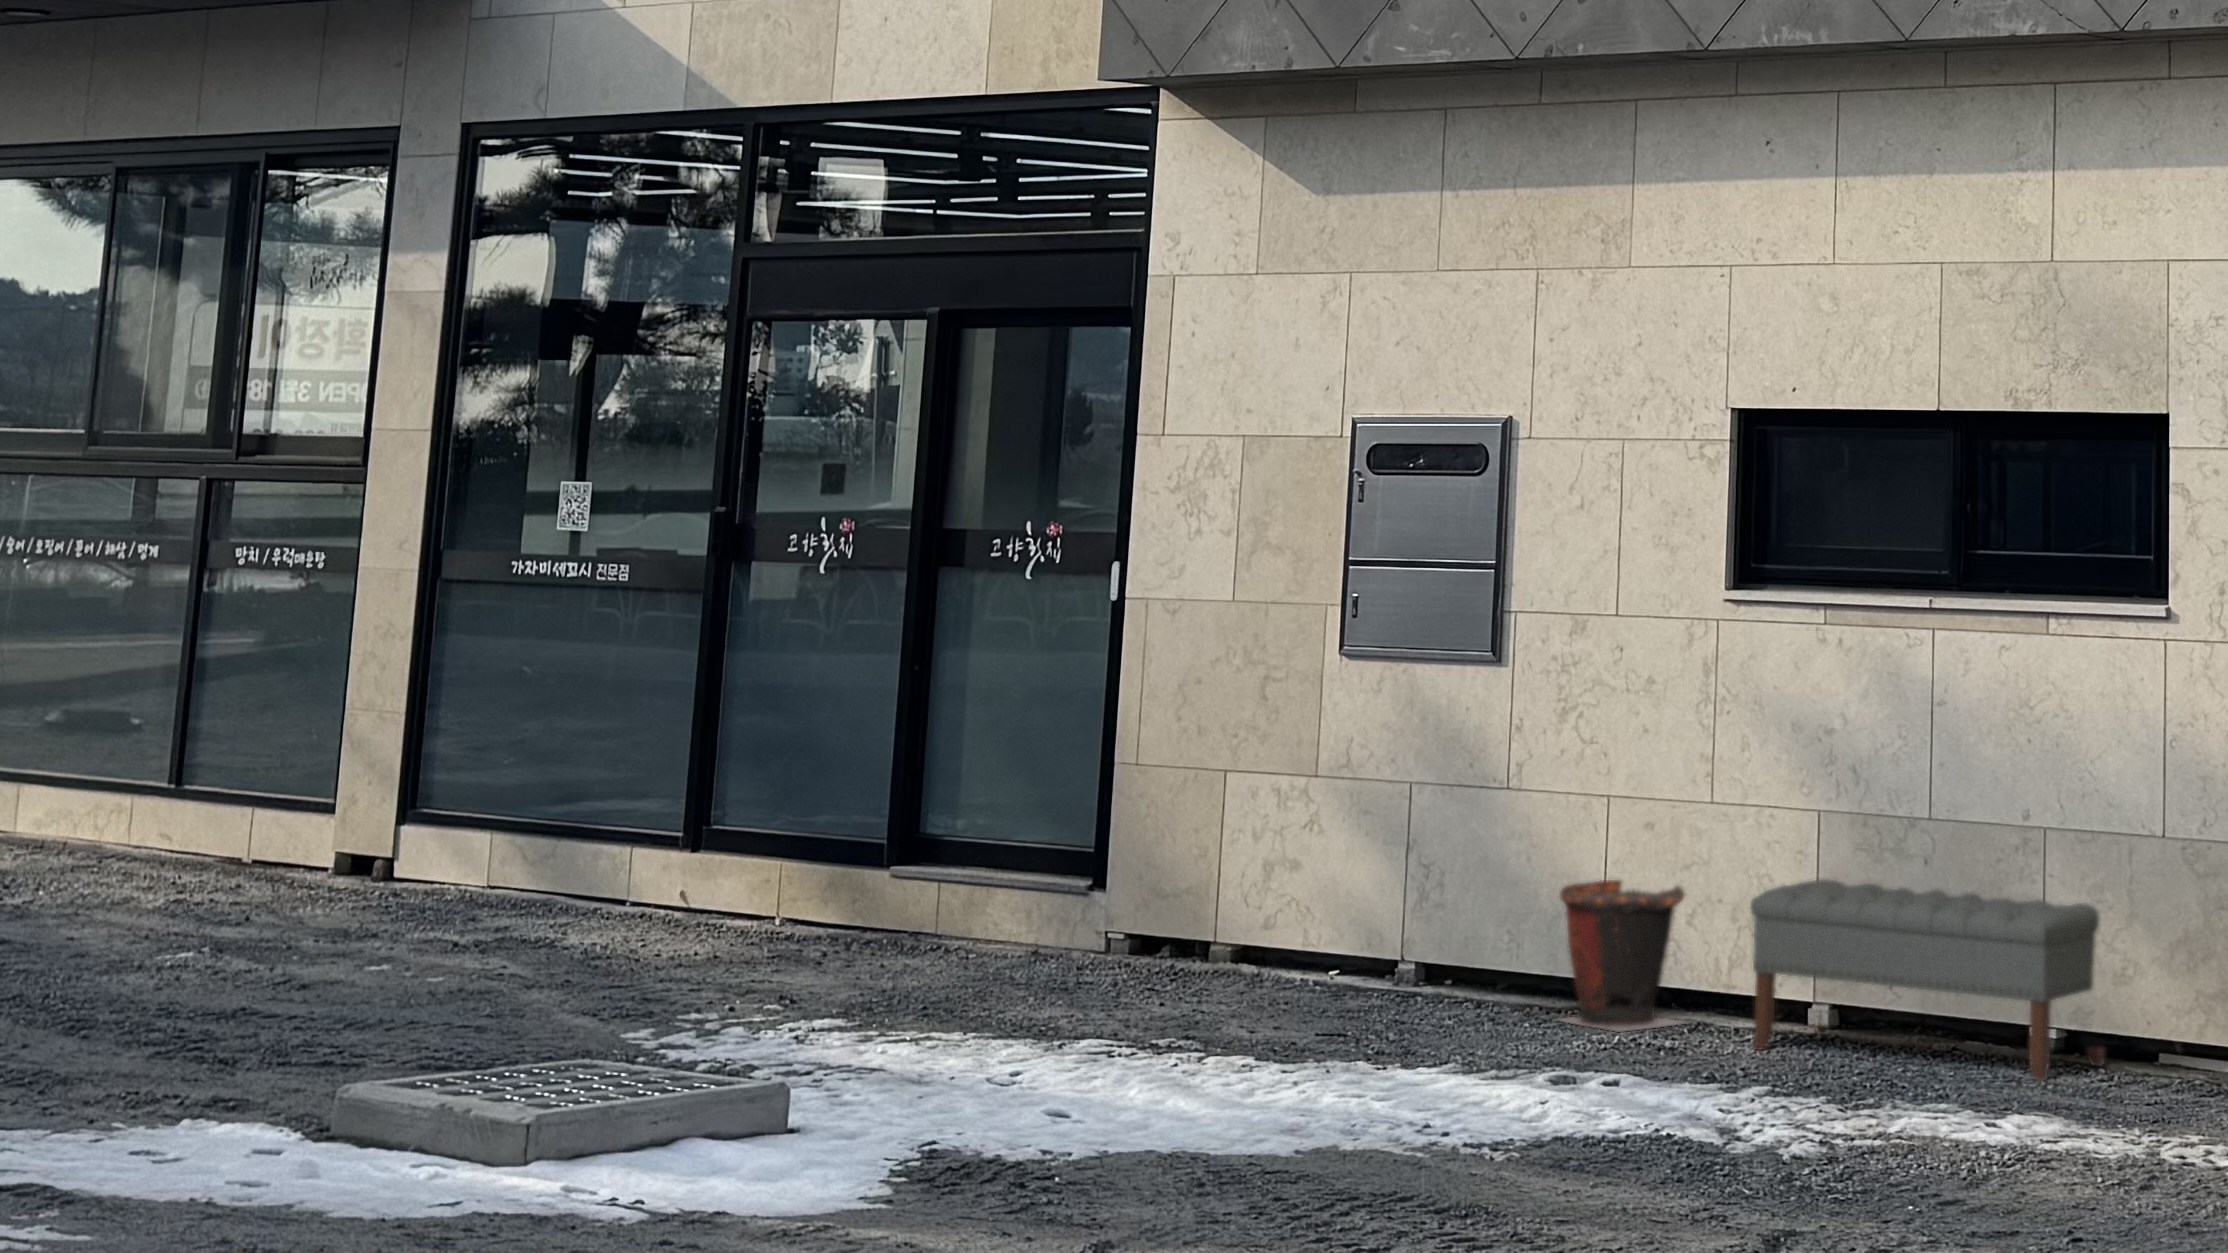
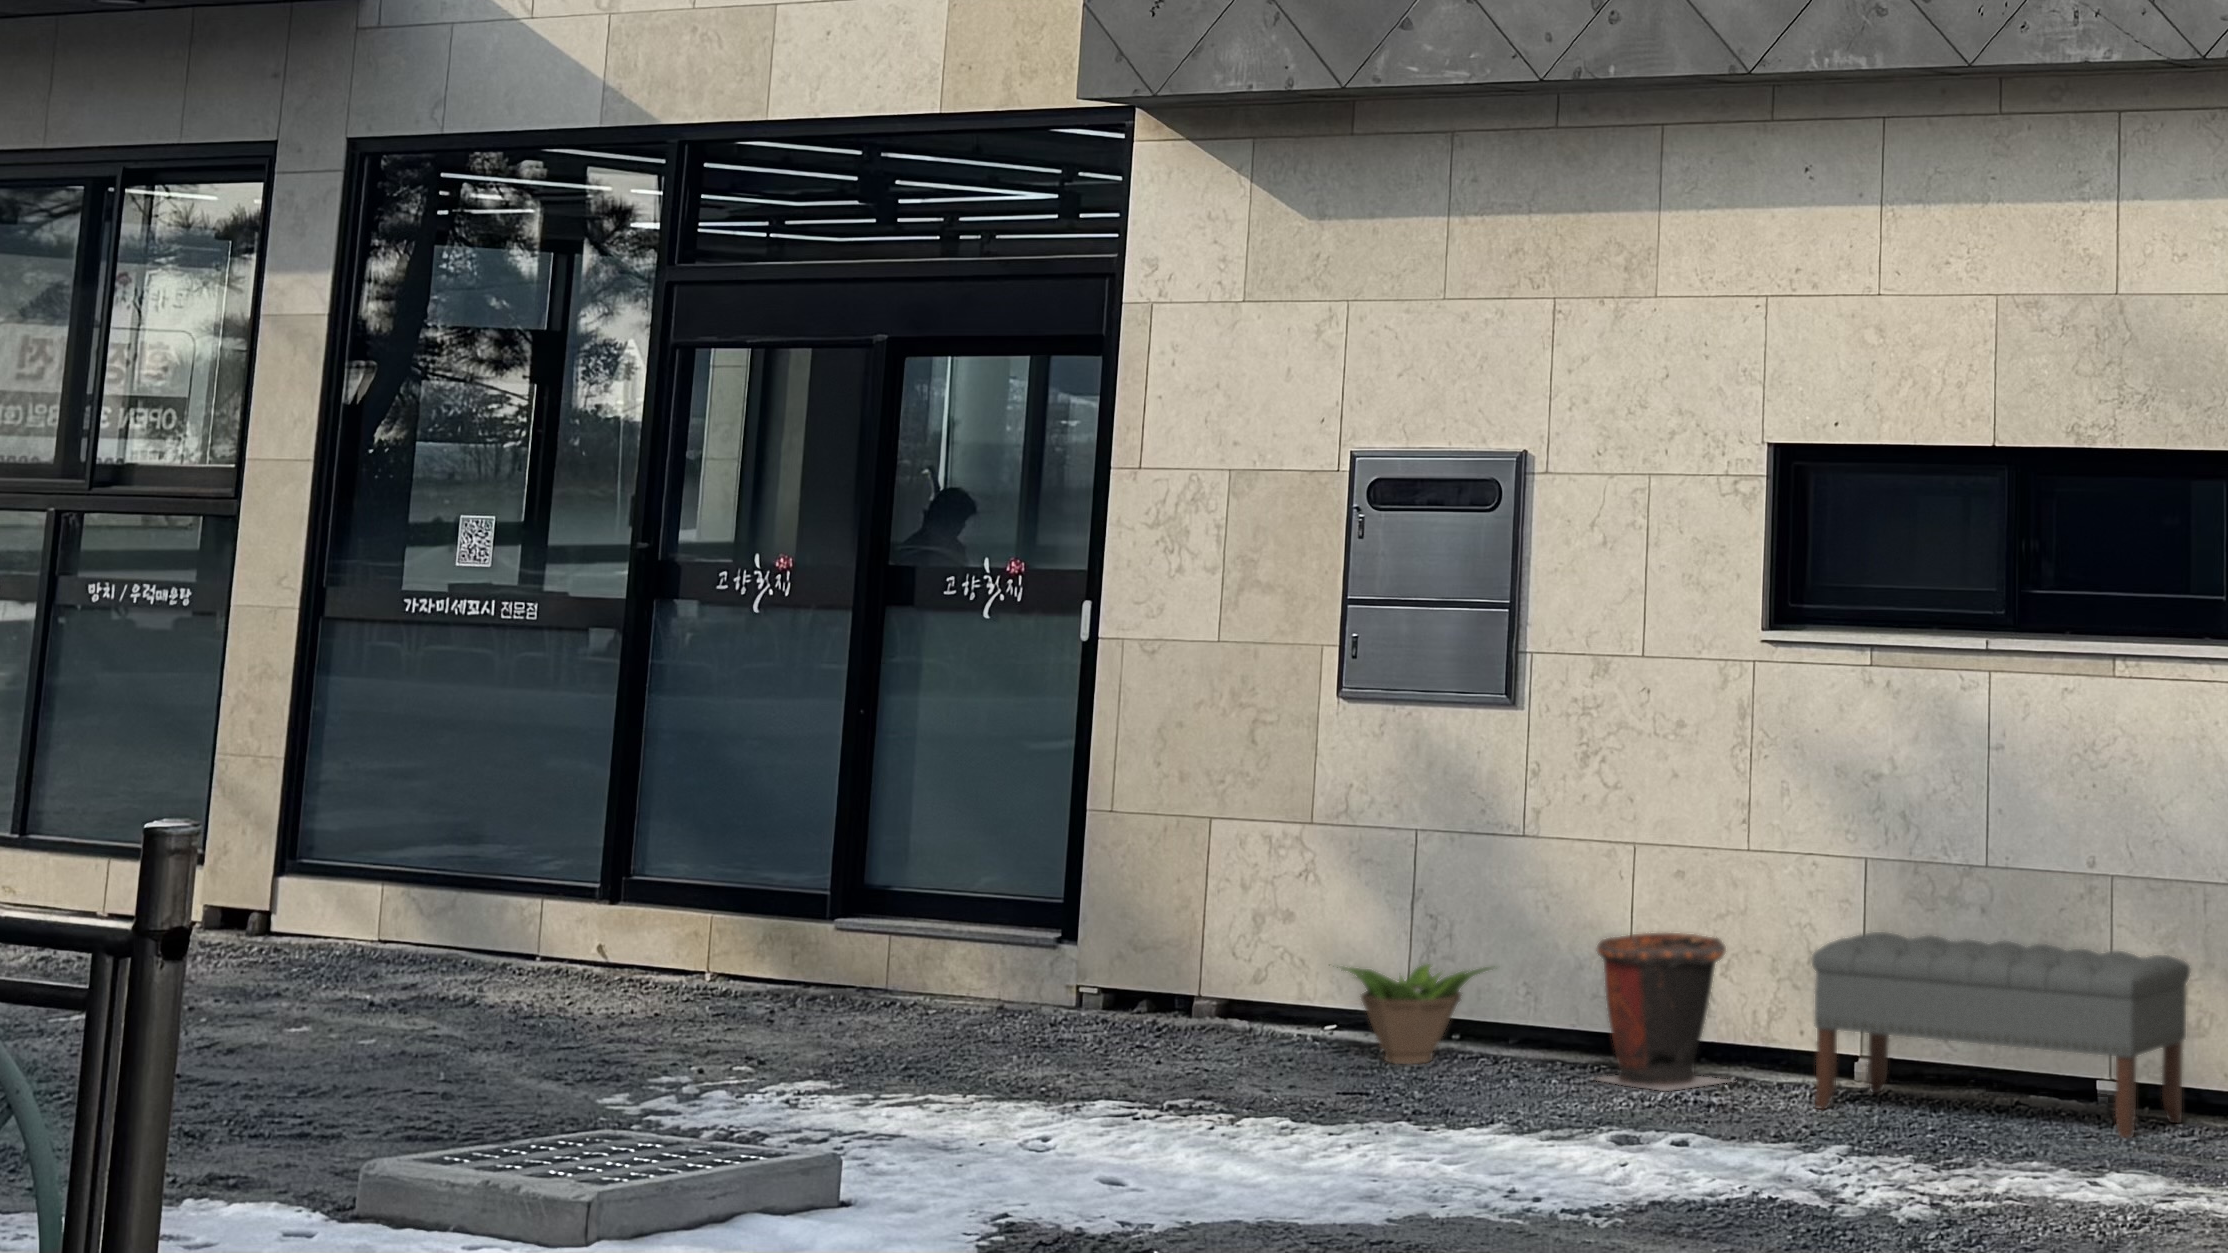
decorative plant: none [1313,908,1479,1004] -> present [1329,964,1491,1064]

